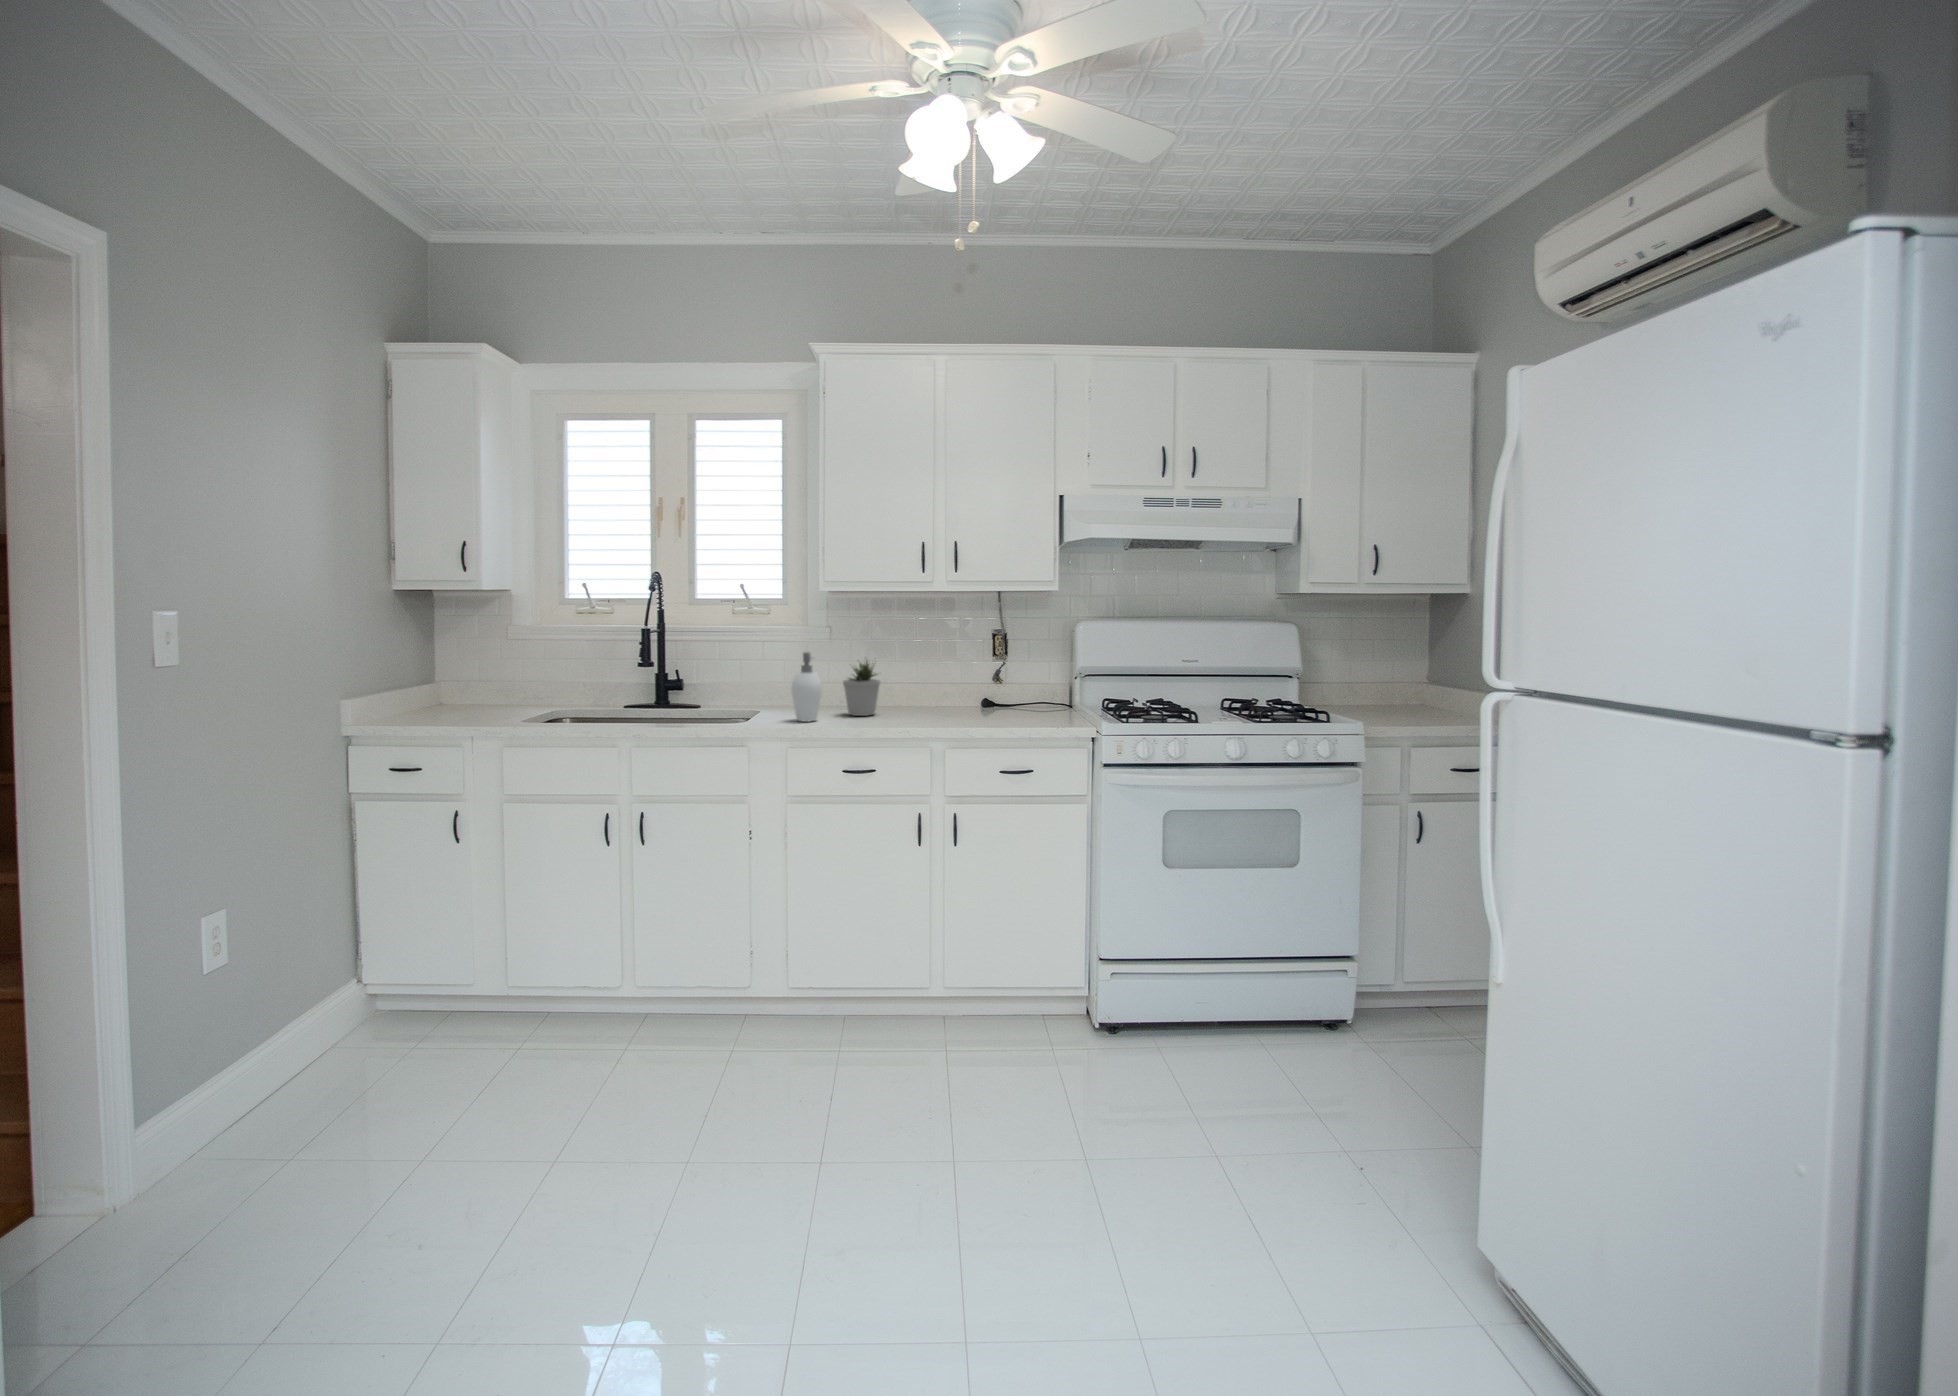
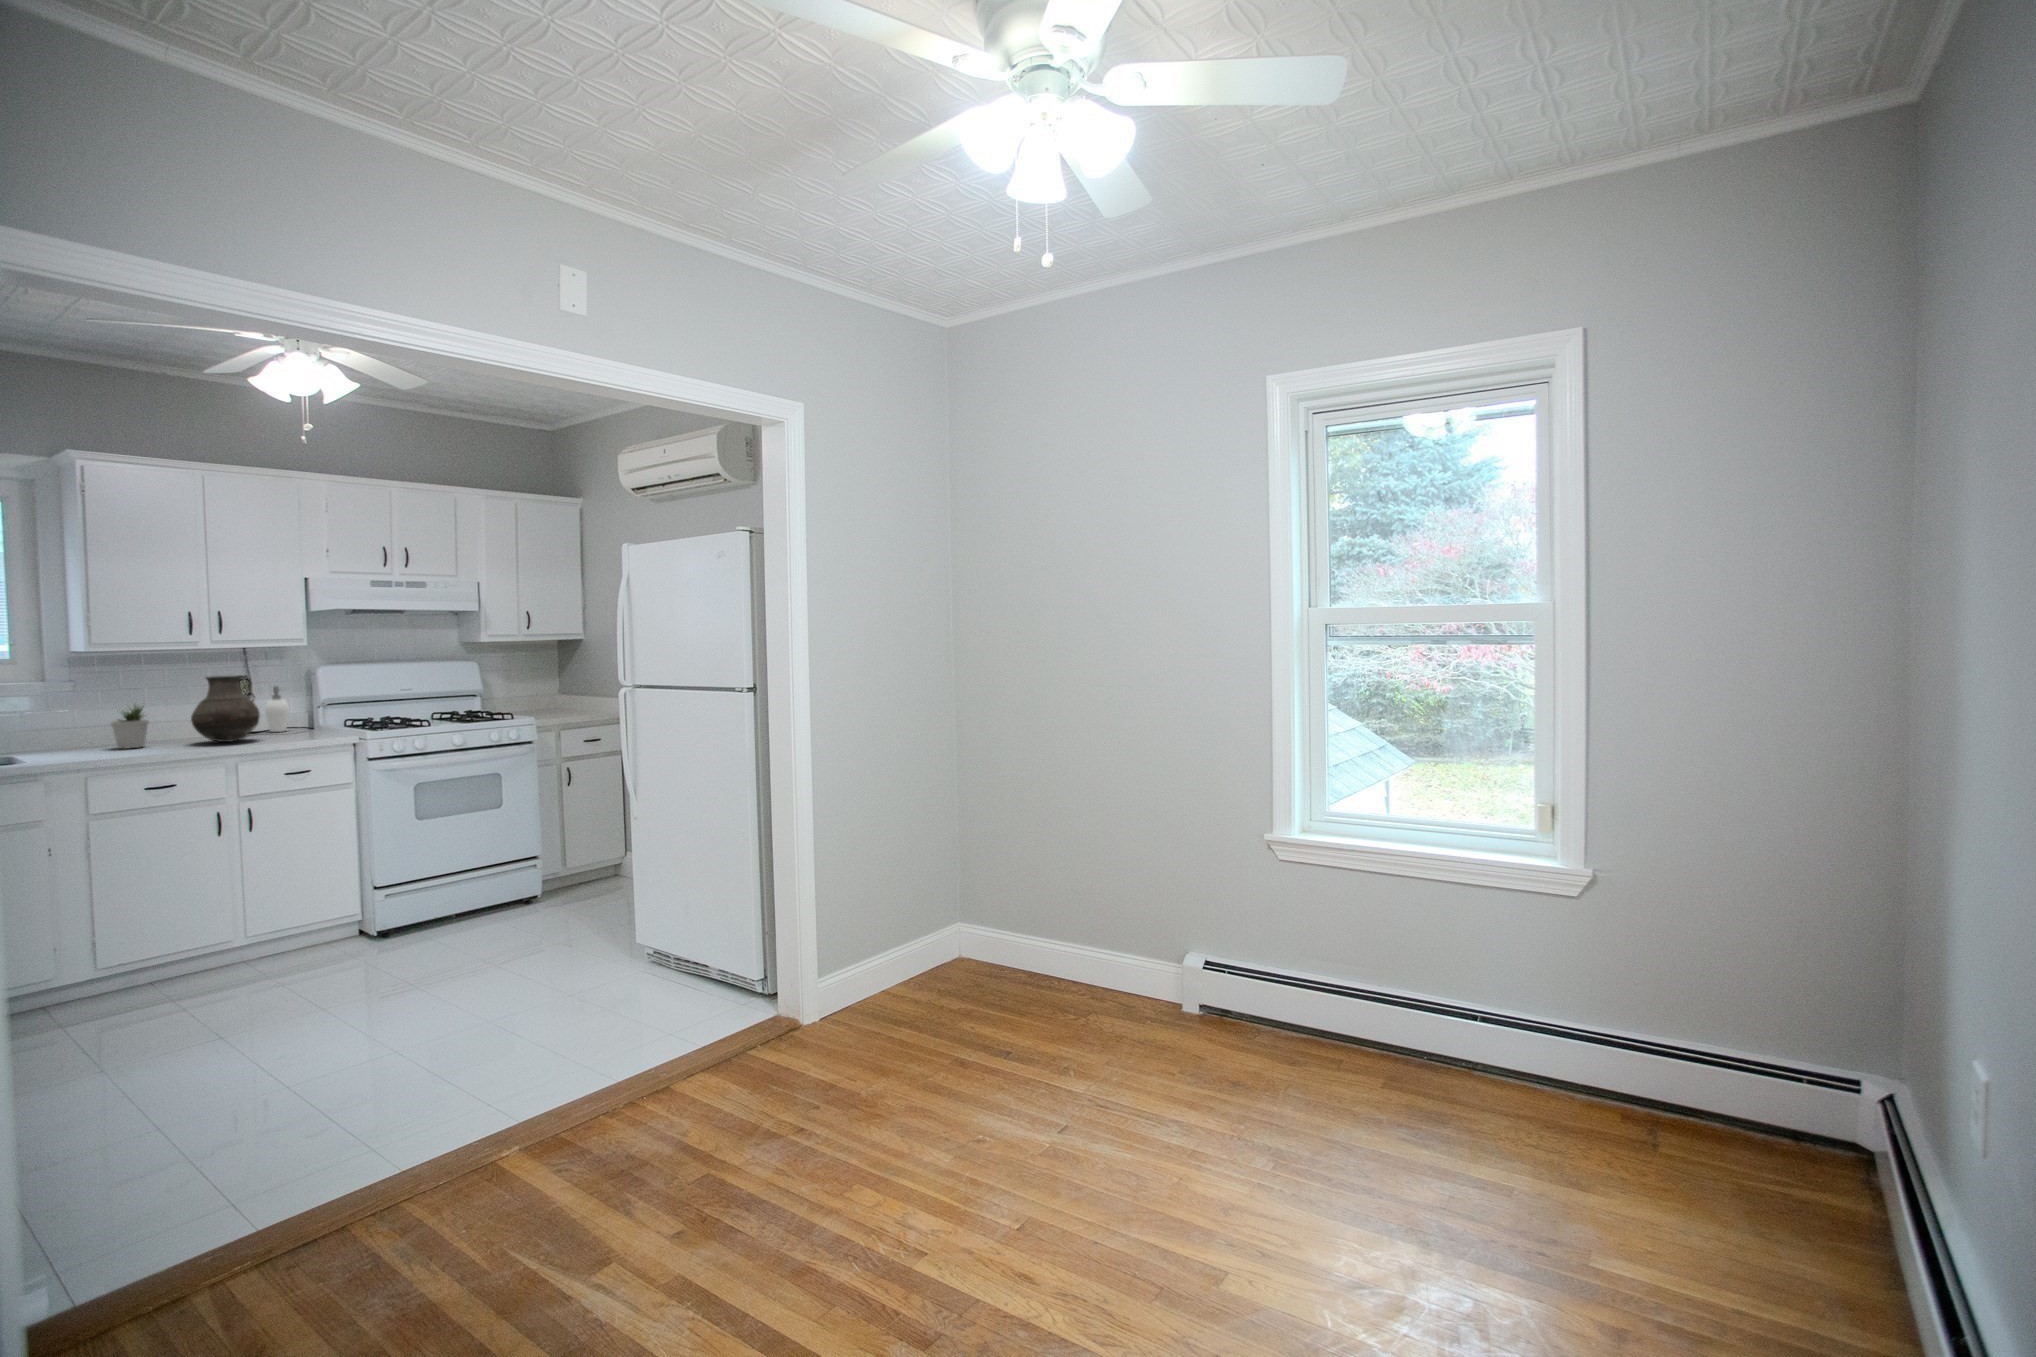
vase: none [918,628,992,718] -> present [191,676,260,742]
soap dispenser: present [791,652,822,722] -> present [265,686,289,732]

